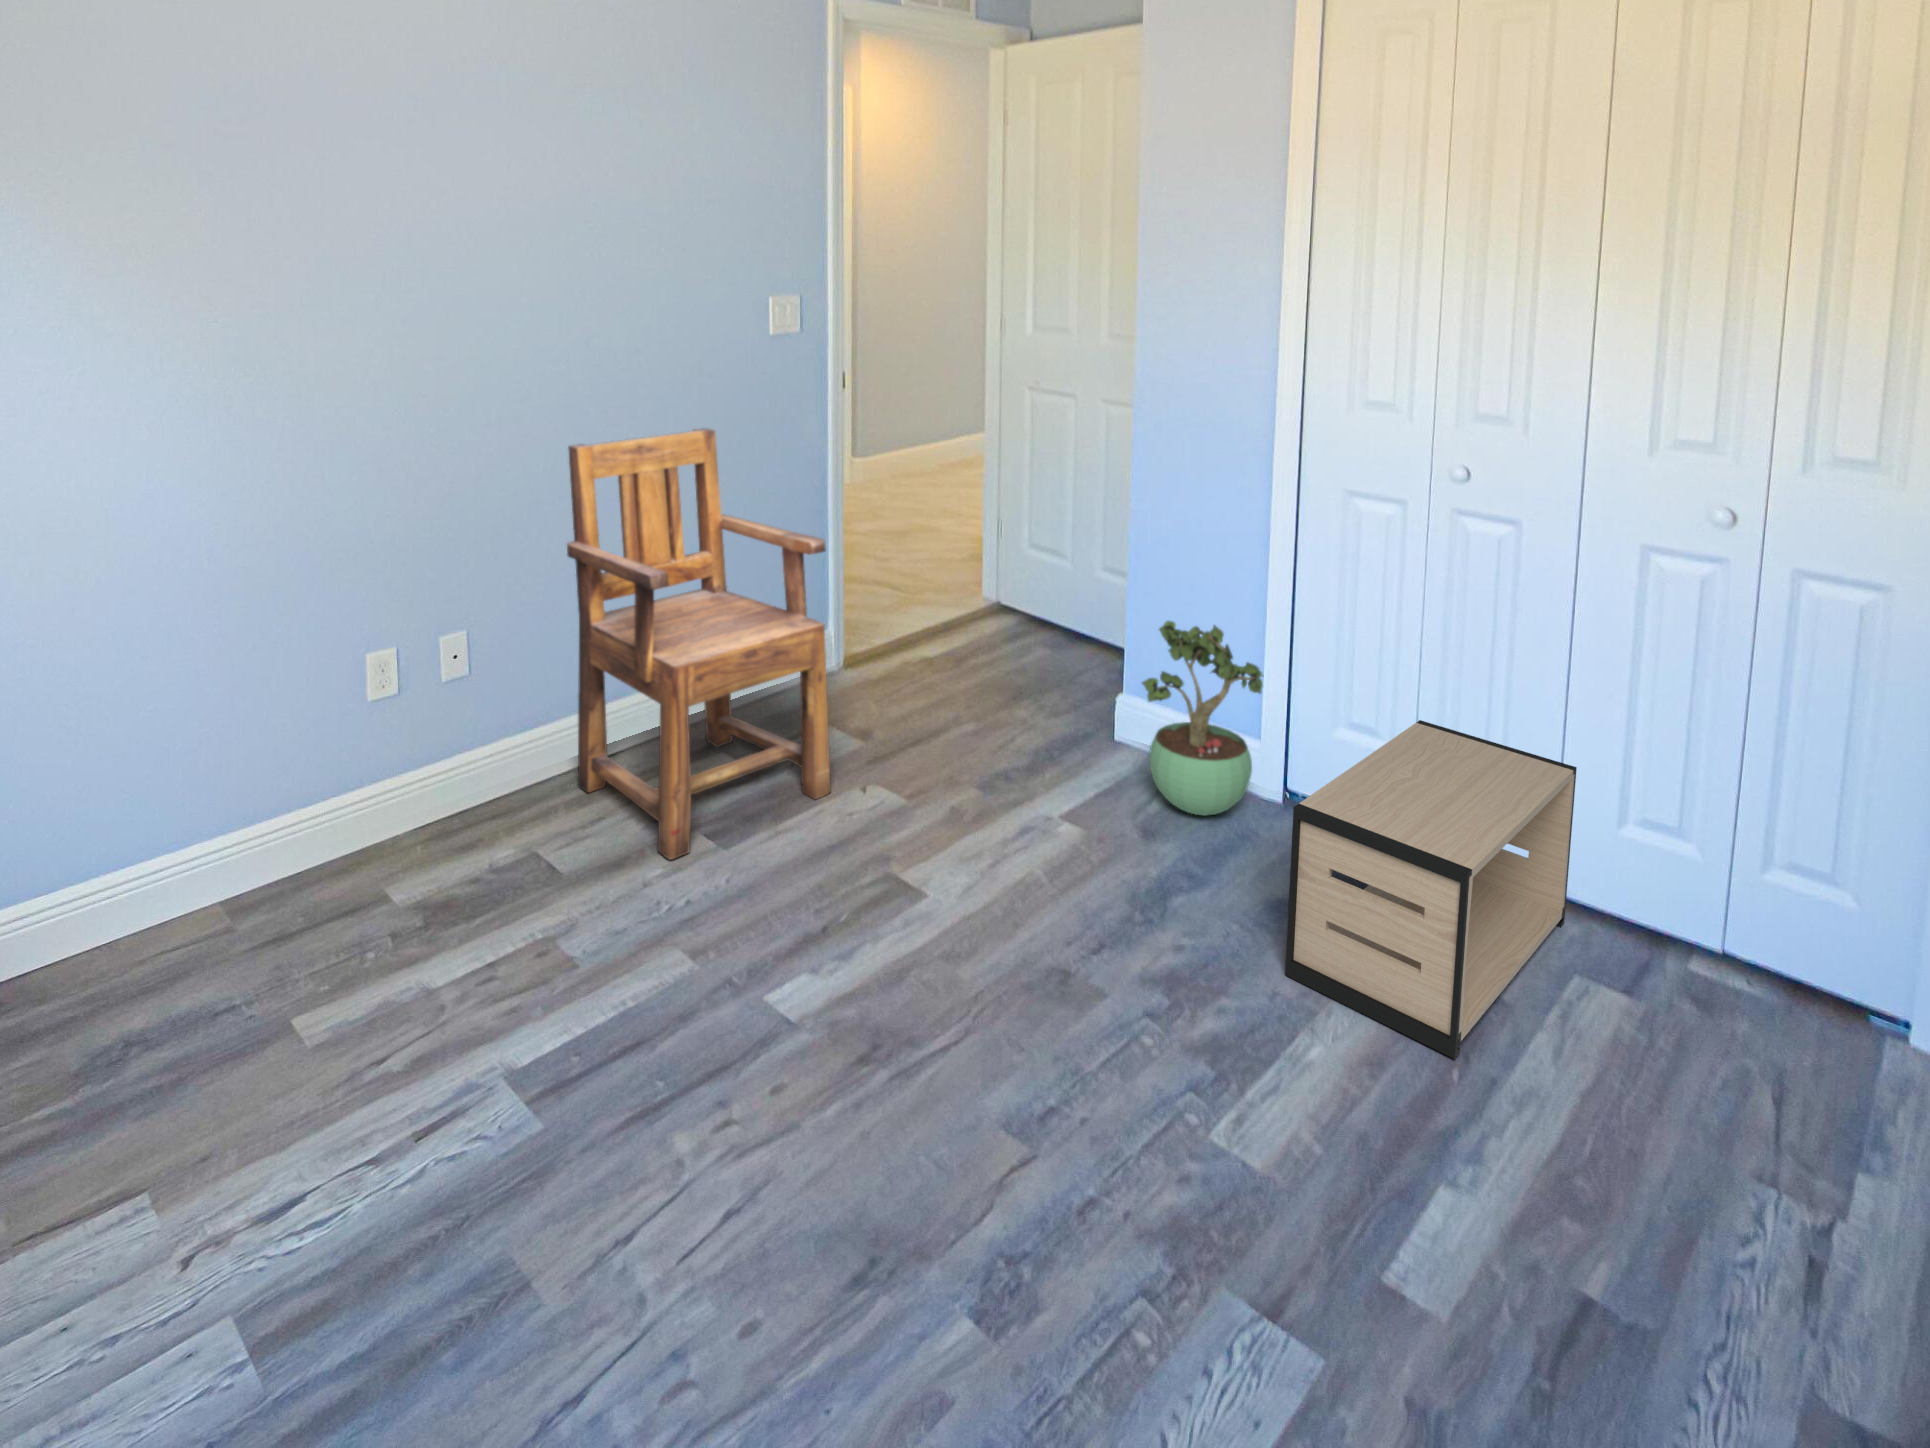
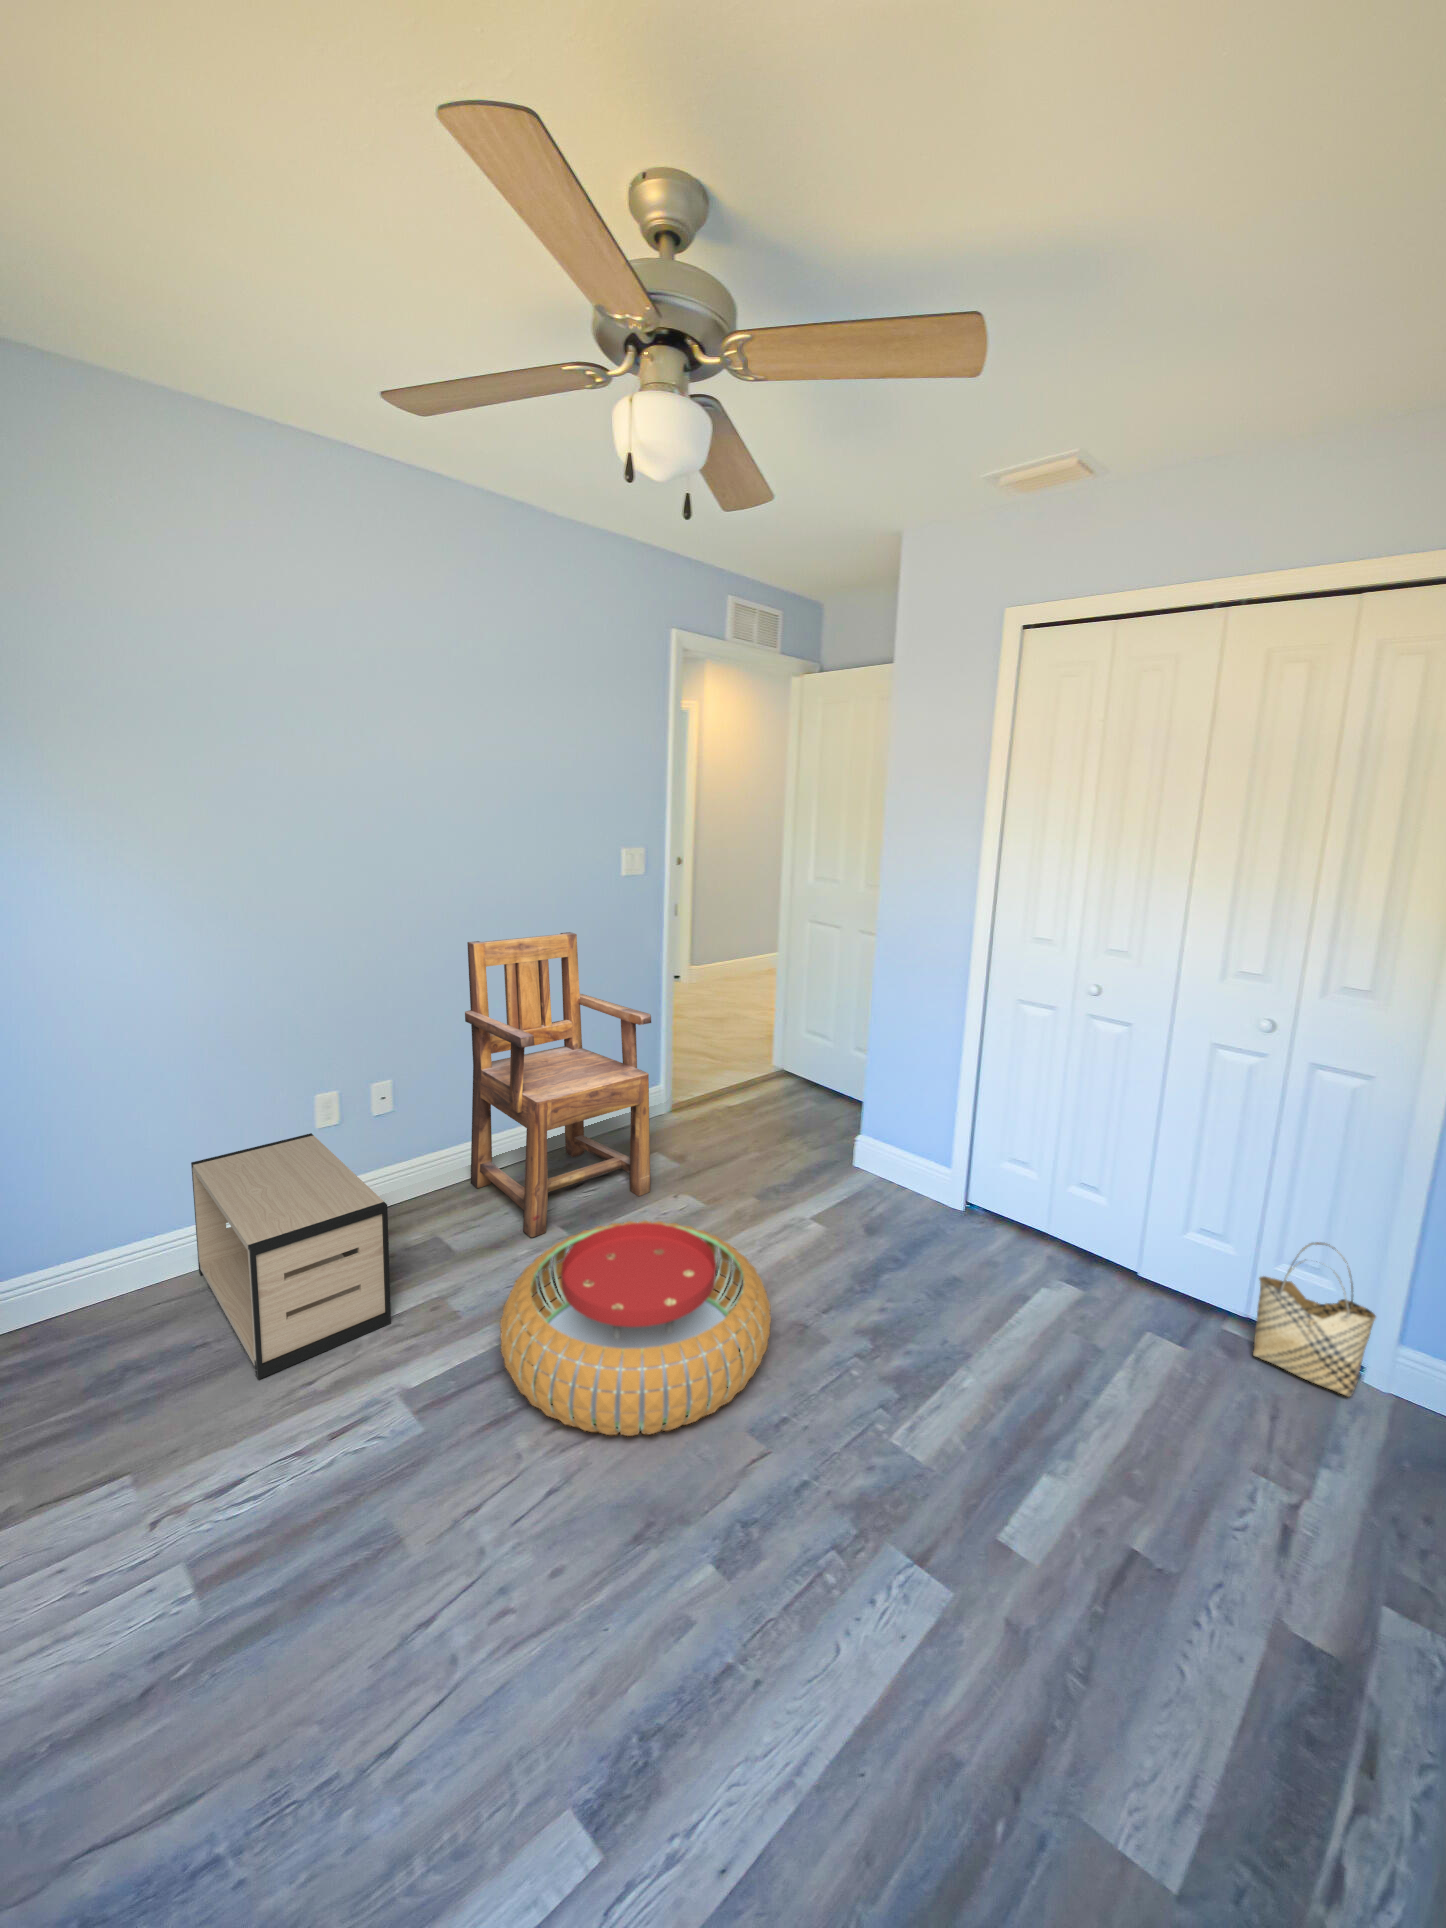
potted plant: present [1142,621,1263,815] -> none [870,1078,954,1212]
nightstand: present [1285,720,1577,1059] -> present [191,1133,391,1379]
pouf: none [643,830,1024,1135] -> present [500,1221,771,1436]
woven basket: none [1731,842,1914,1071] -> present [1253,1242,1376,1396]

